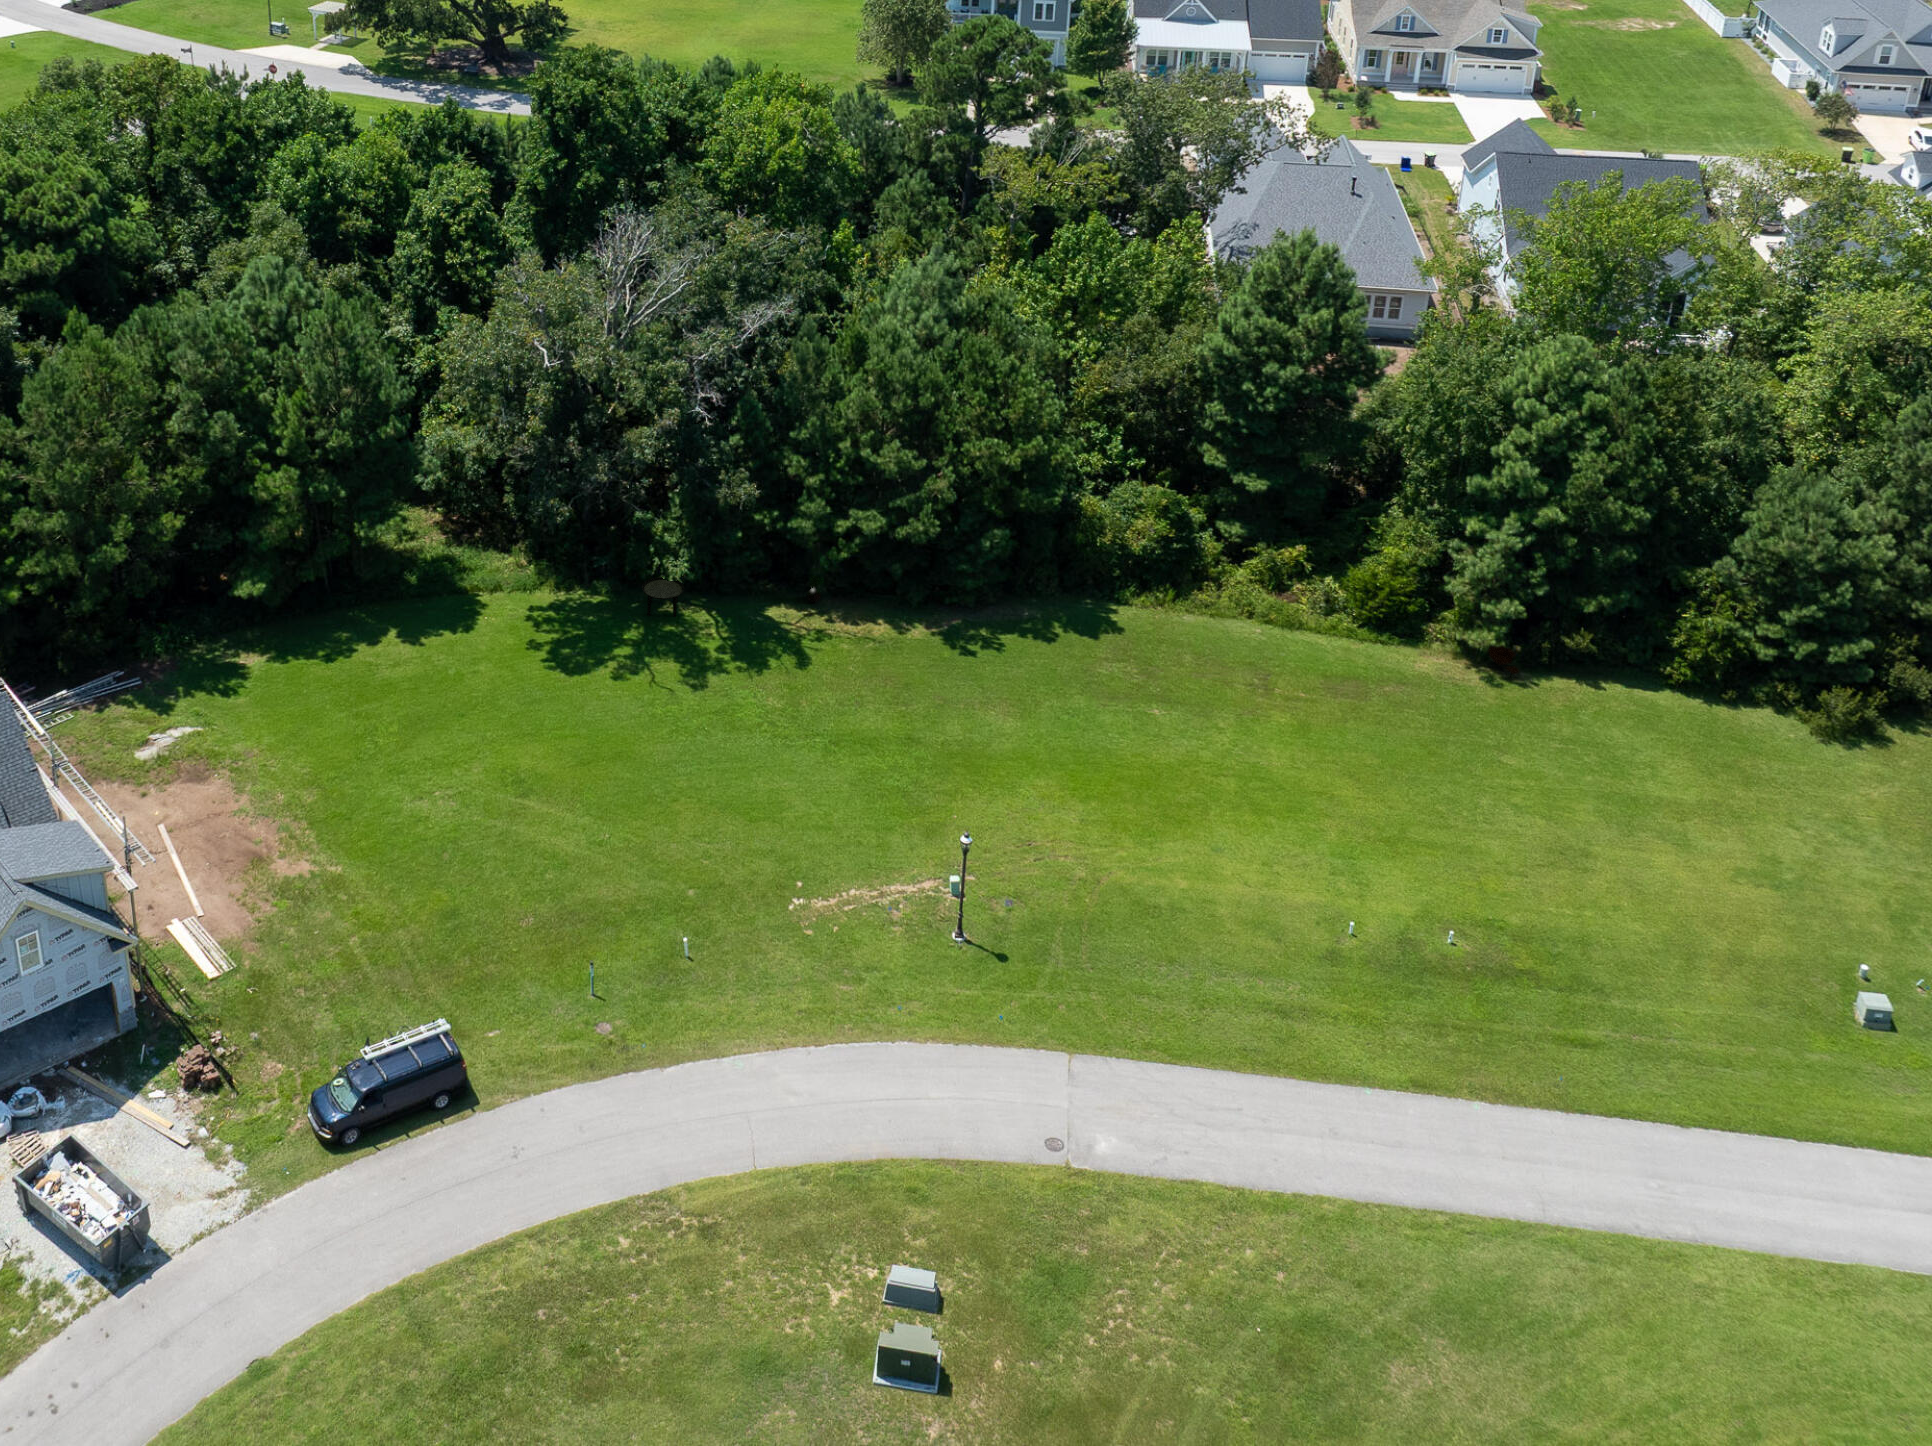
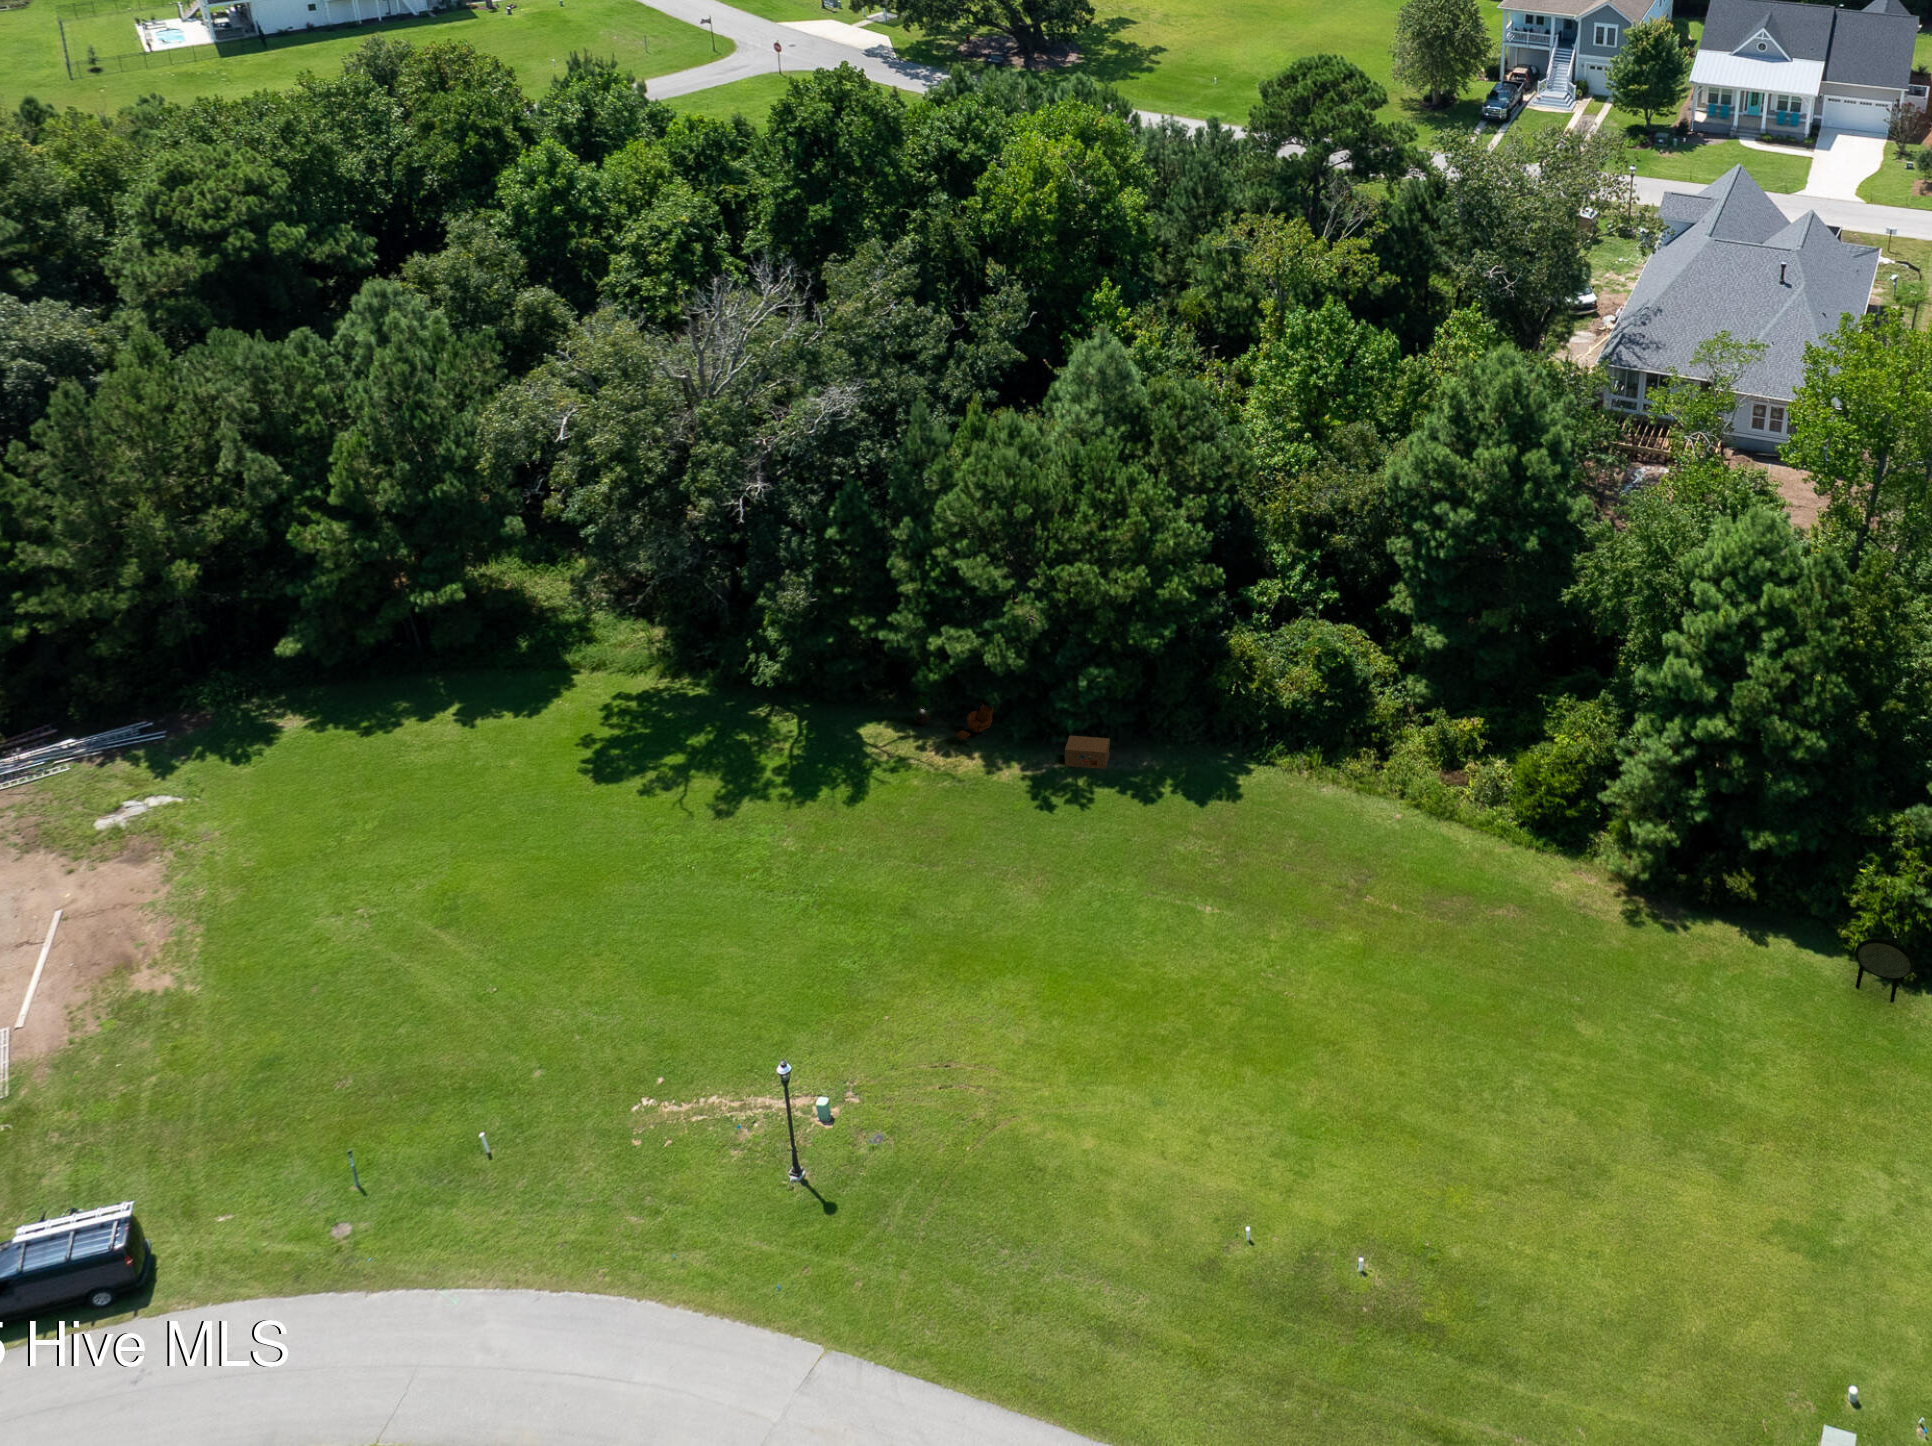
round table: present [642,577,684,617] -> present [1855,939,1914,1003]
cardboard box: none [954,594,996,621] -> present [1065,736,1110,769]
lounge chair: present [1488,644,1519,678] -> present [956,702,993,747]

